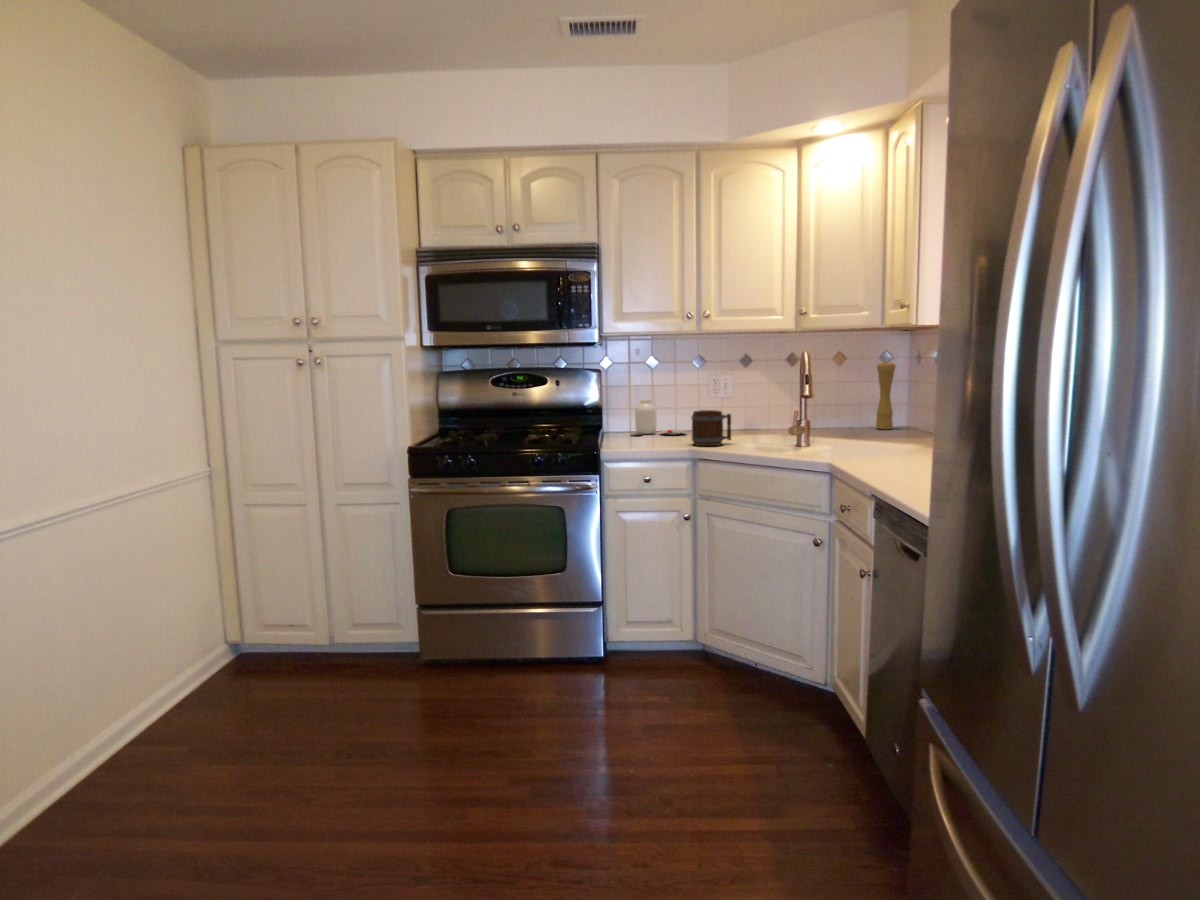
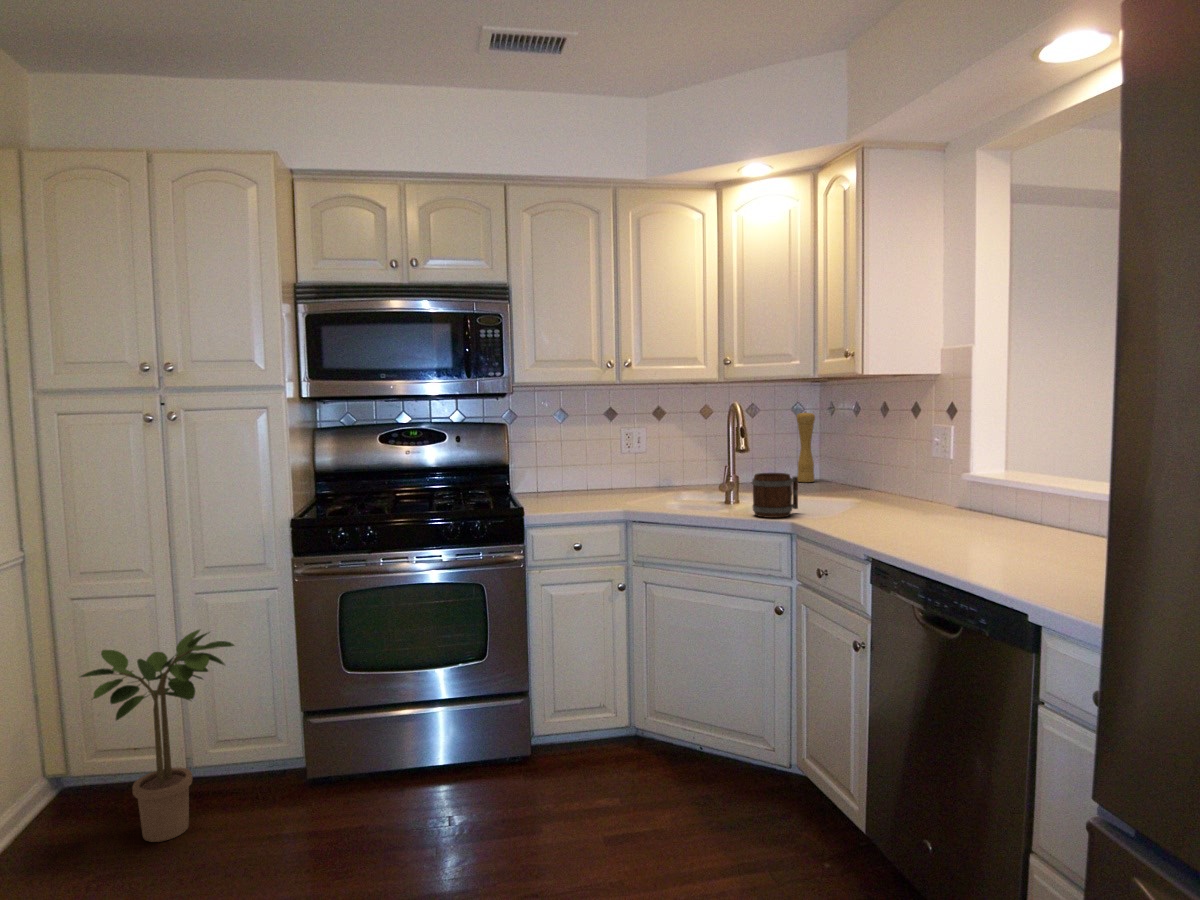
jar: present [632,400,686,436] -> none [544,456,607,497]
mug: present [691,410,731,446] -> present [752,473,798,518]
potted plant: none [250,531,363,692] -> present [80,630,234,842]

